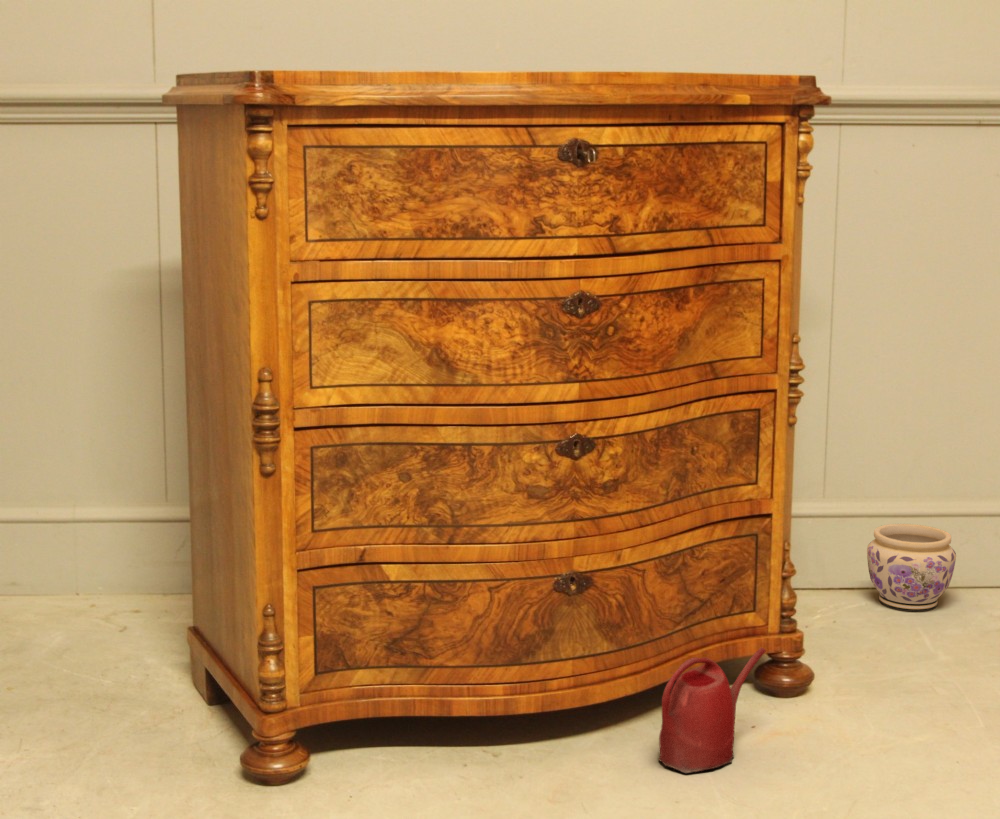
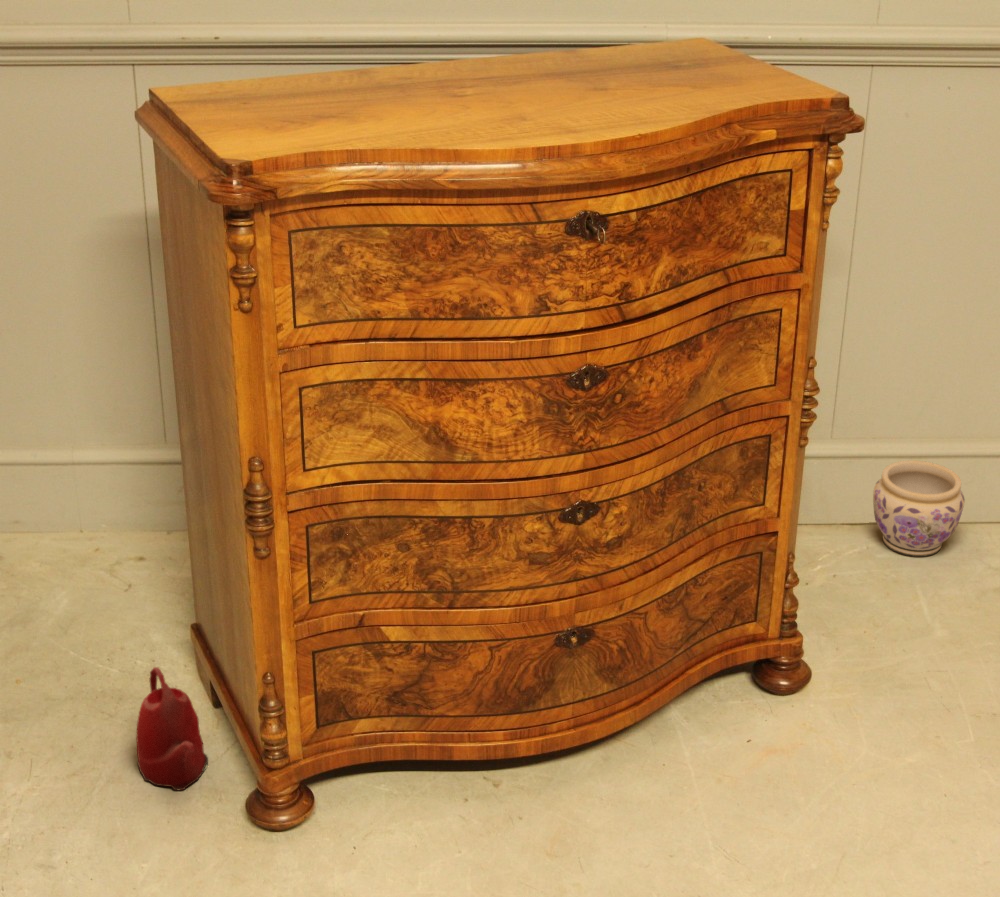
watering can: present [659,648,766,773] -> present [136,667,208,790]

